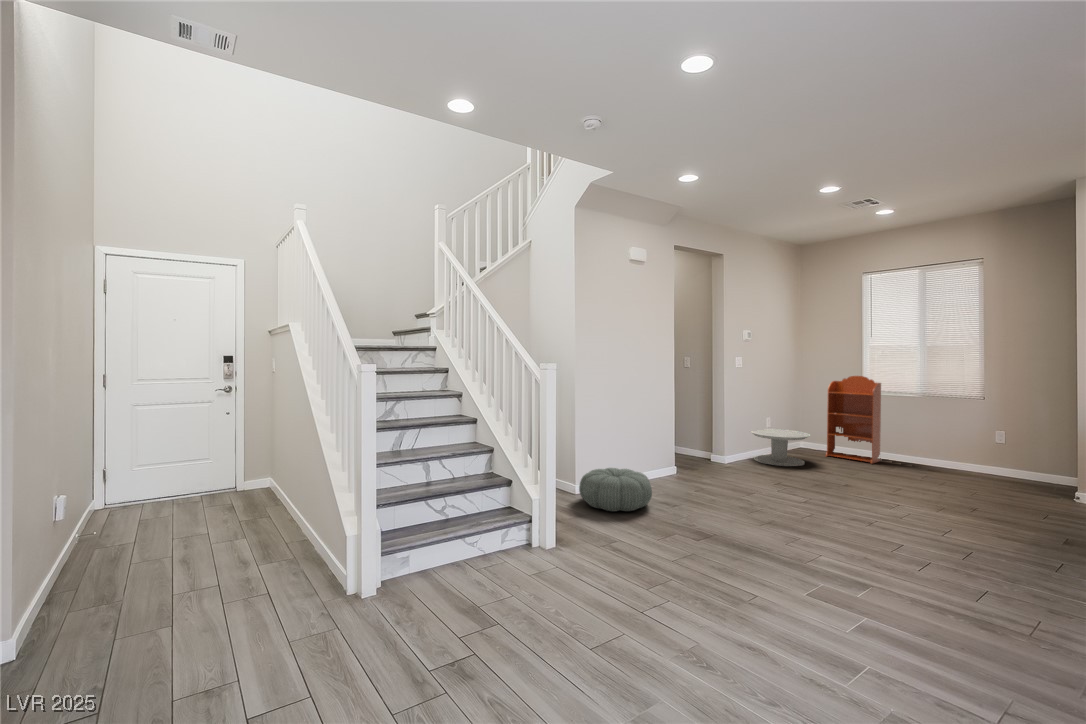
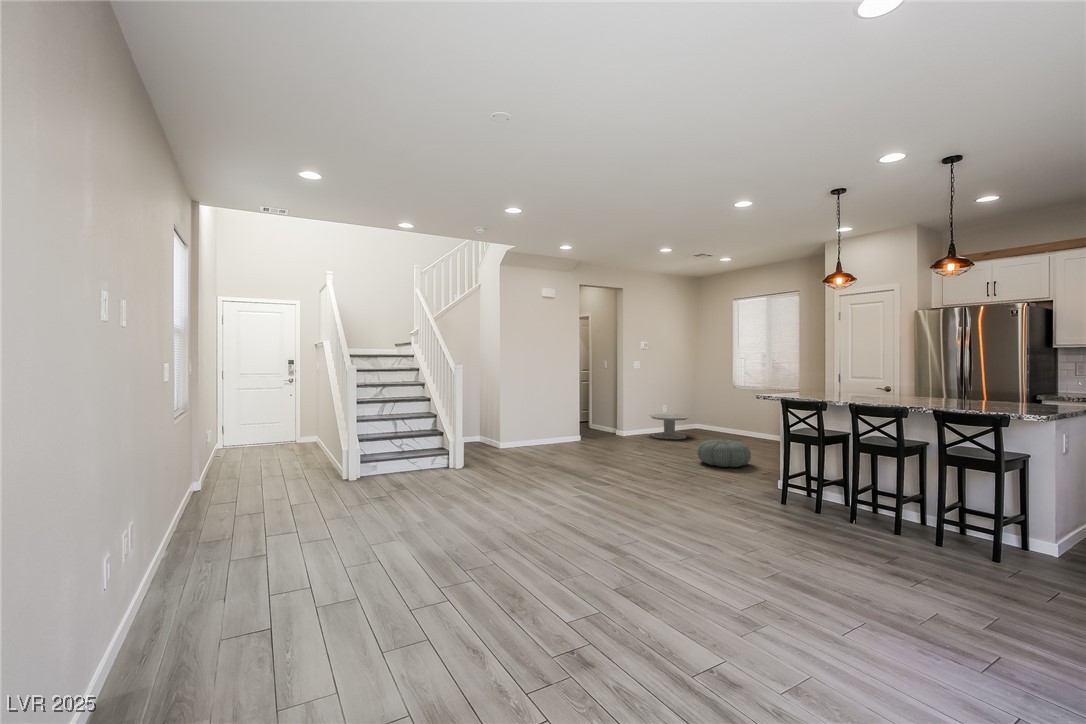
bookcase: present [826,376,881,464] -> none [710,375,747,439]
pouf: present [579,468,652,511] -> present [698,440,751,467]

